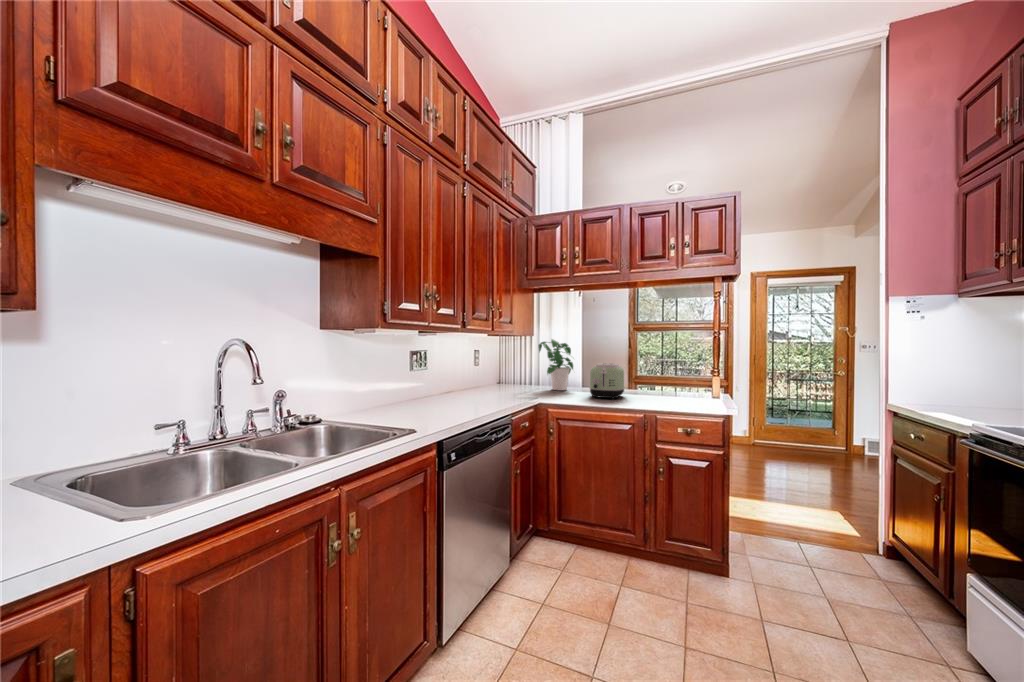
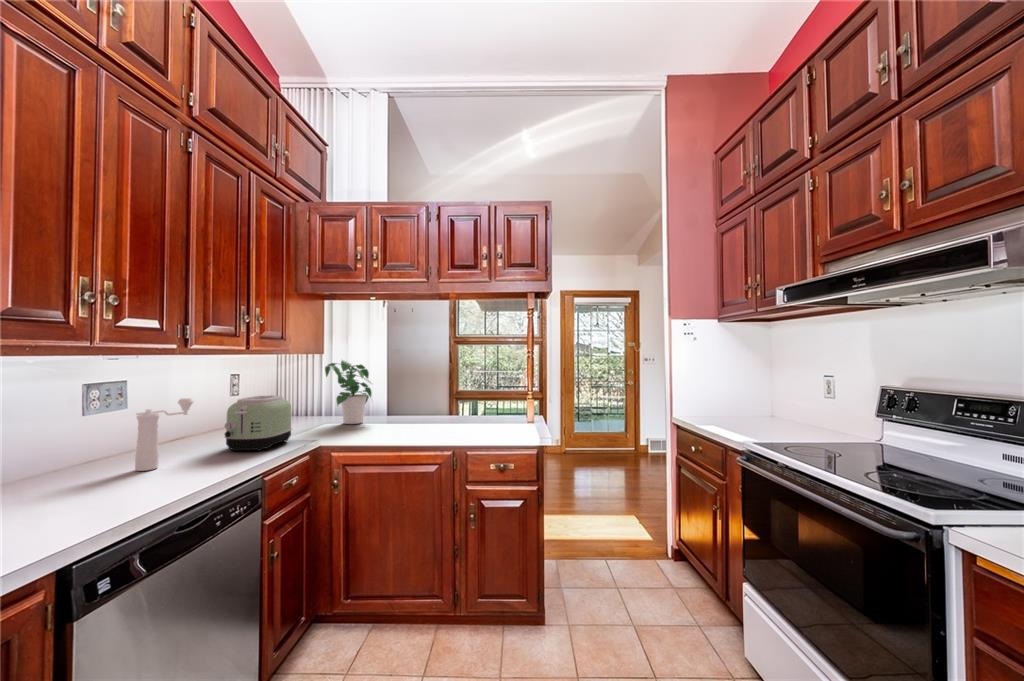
pepper mill: none [436,361,465,406] -> present [135,398,193,471]
toaster: present [590,363,625,399] -> present [225,395,292,451]

